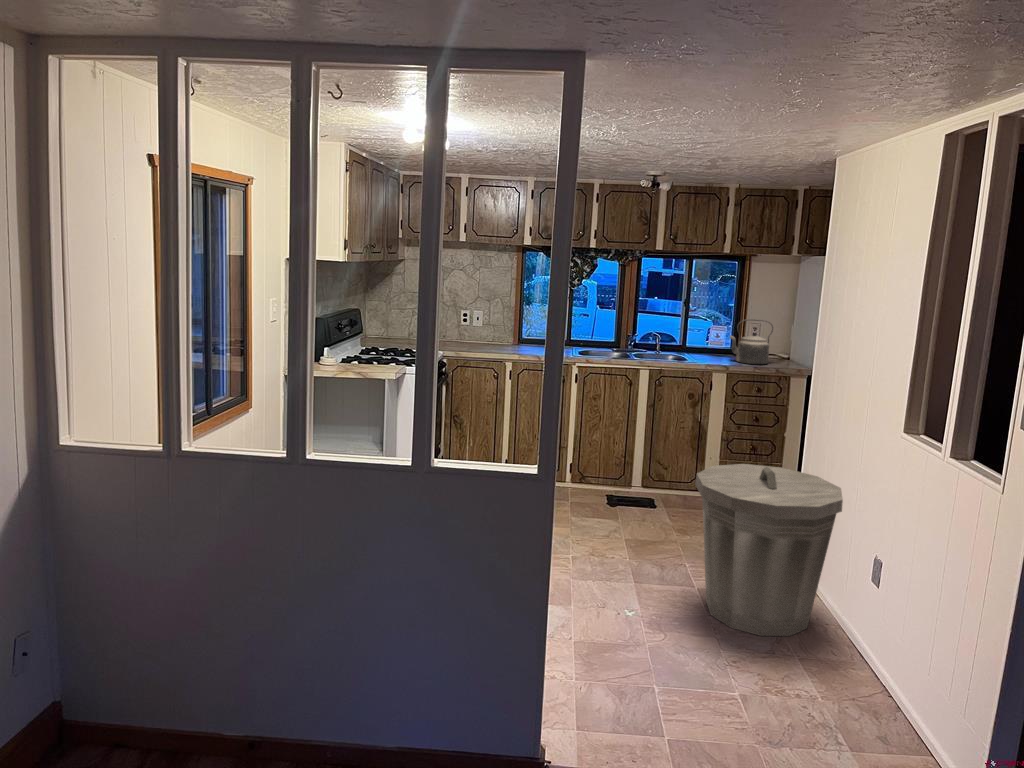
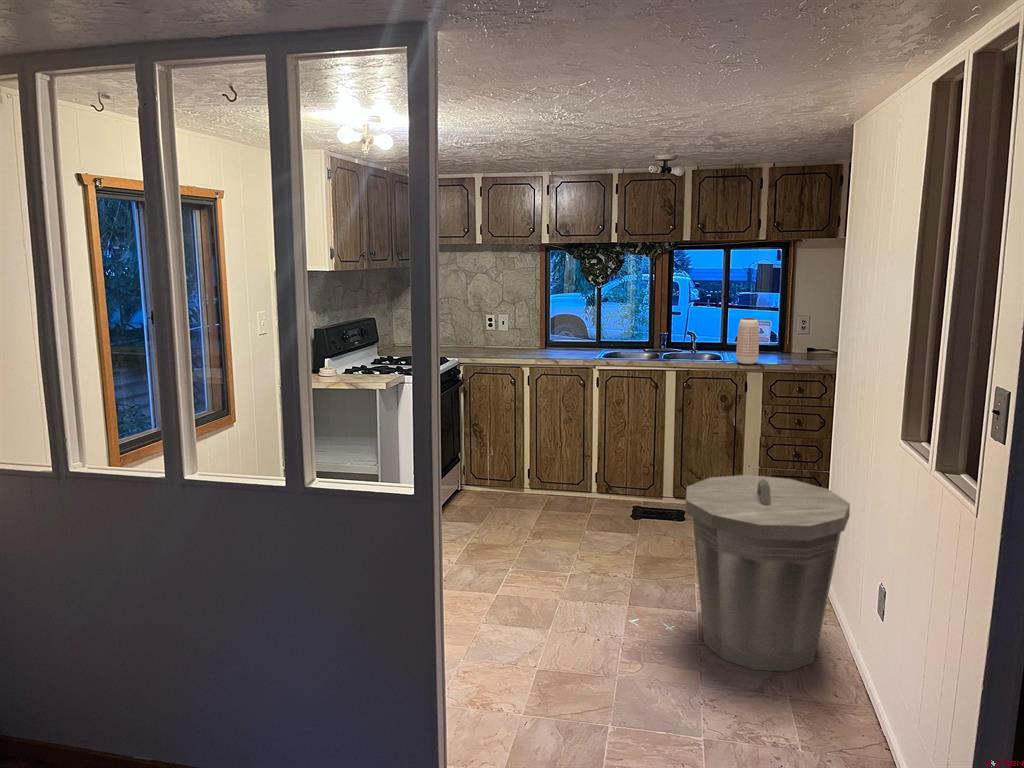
kettle: present [730,319,773,364] -> none [769,312,817,362]
vase: none [703,323,724,366] -> present [736,318,759,365]

